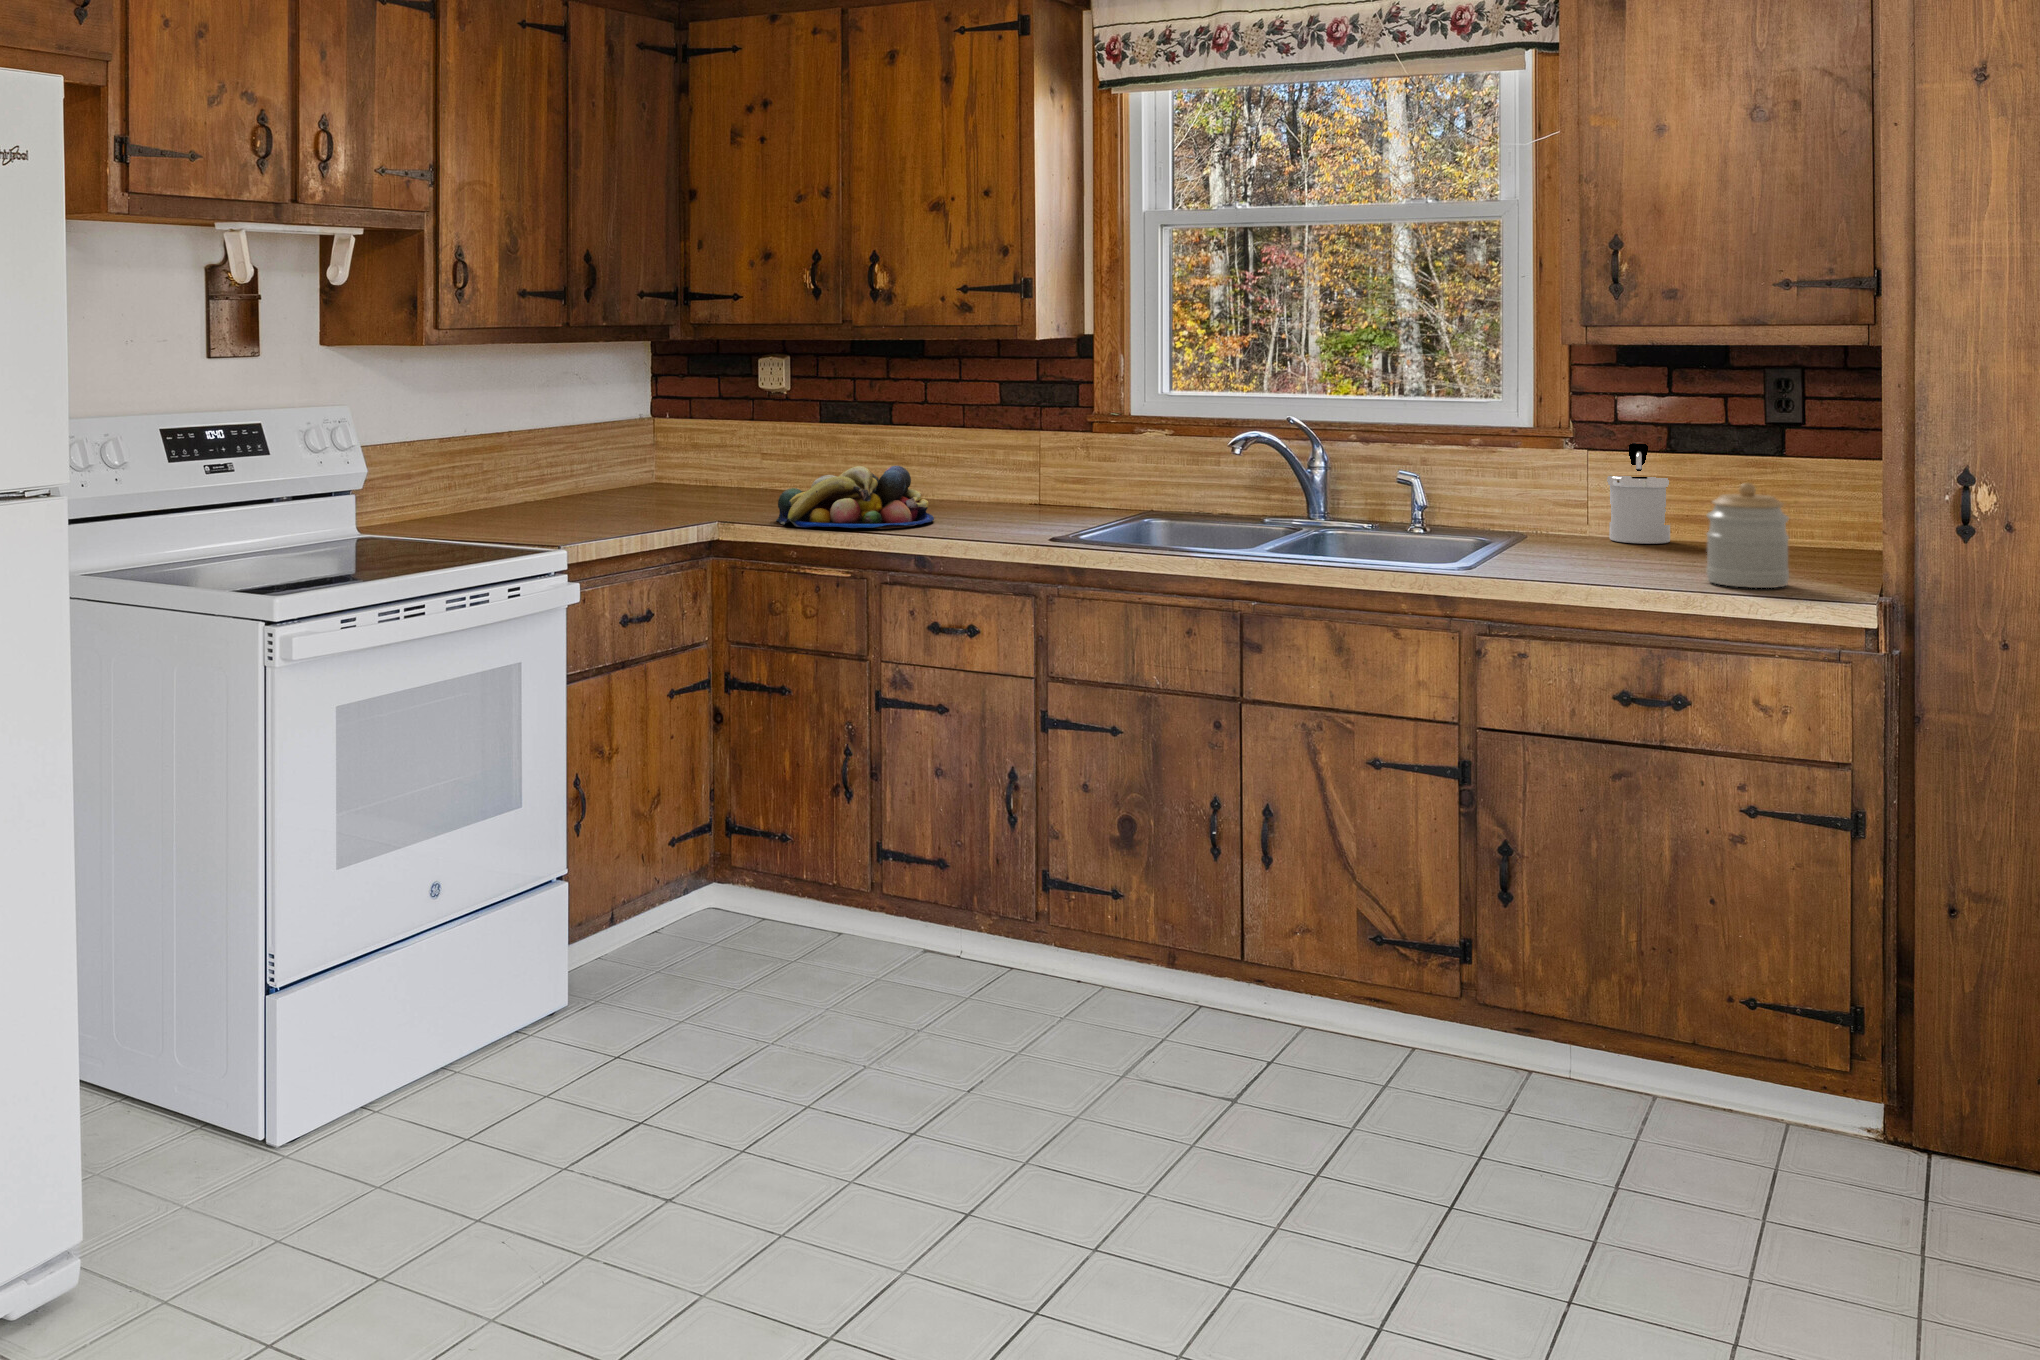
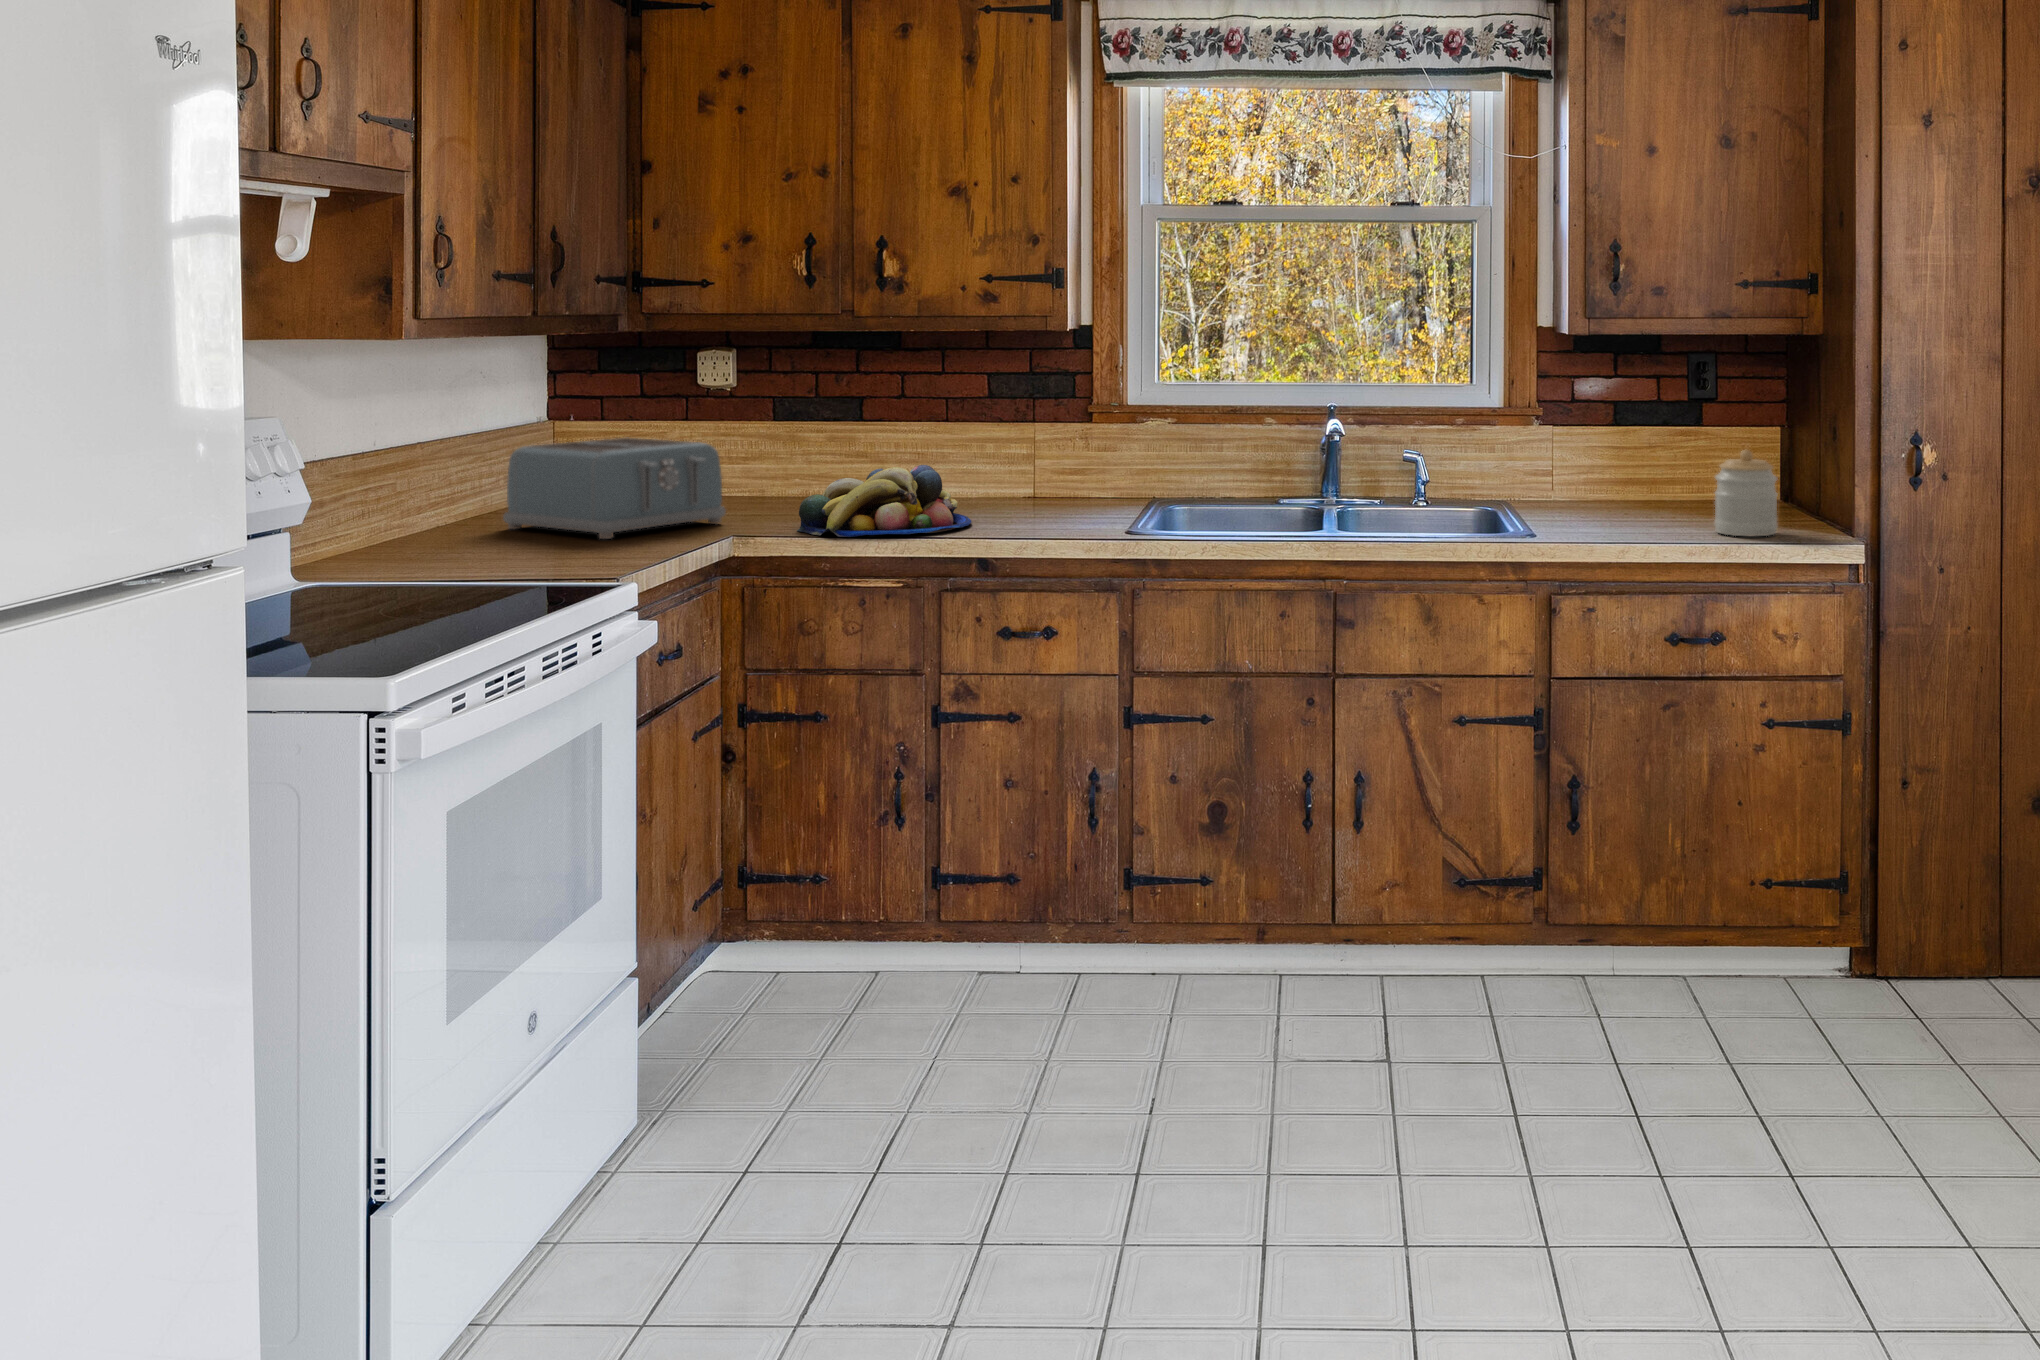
toaster: none [567,433,735,517] -> present [503,437,726,539]
soap dispenser: present [1607,443,1670,544] -> none [1563,418,1614,504]

